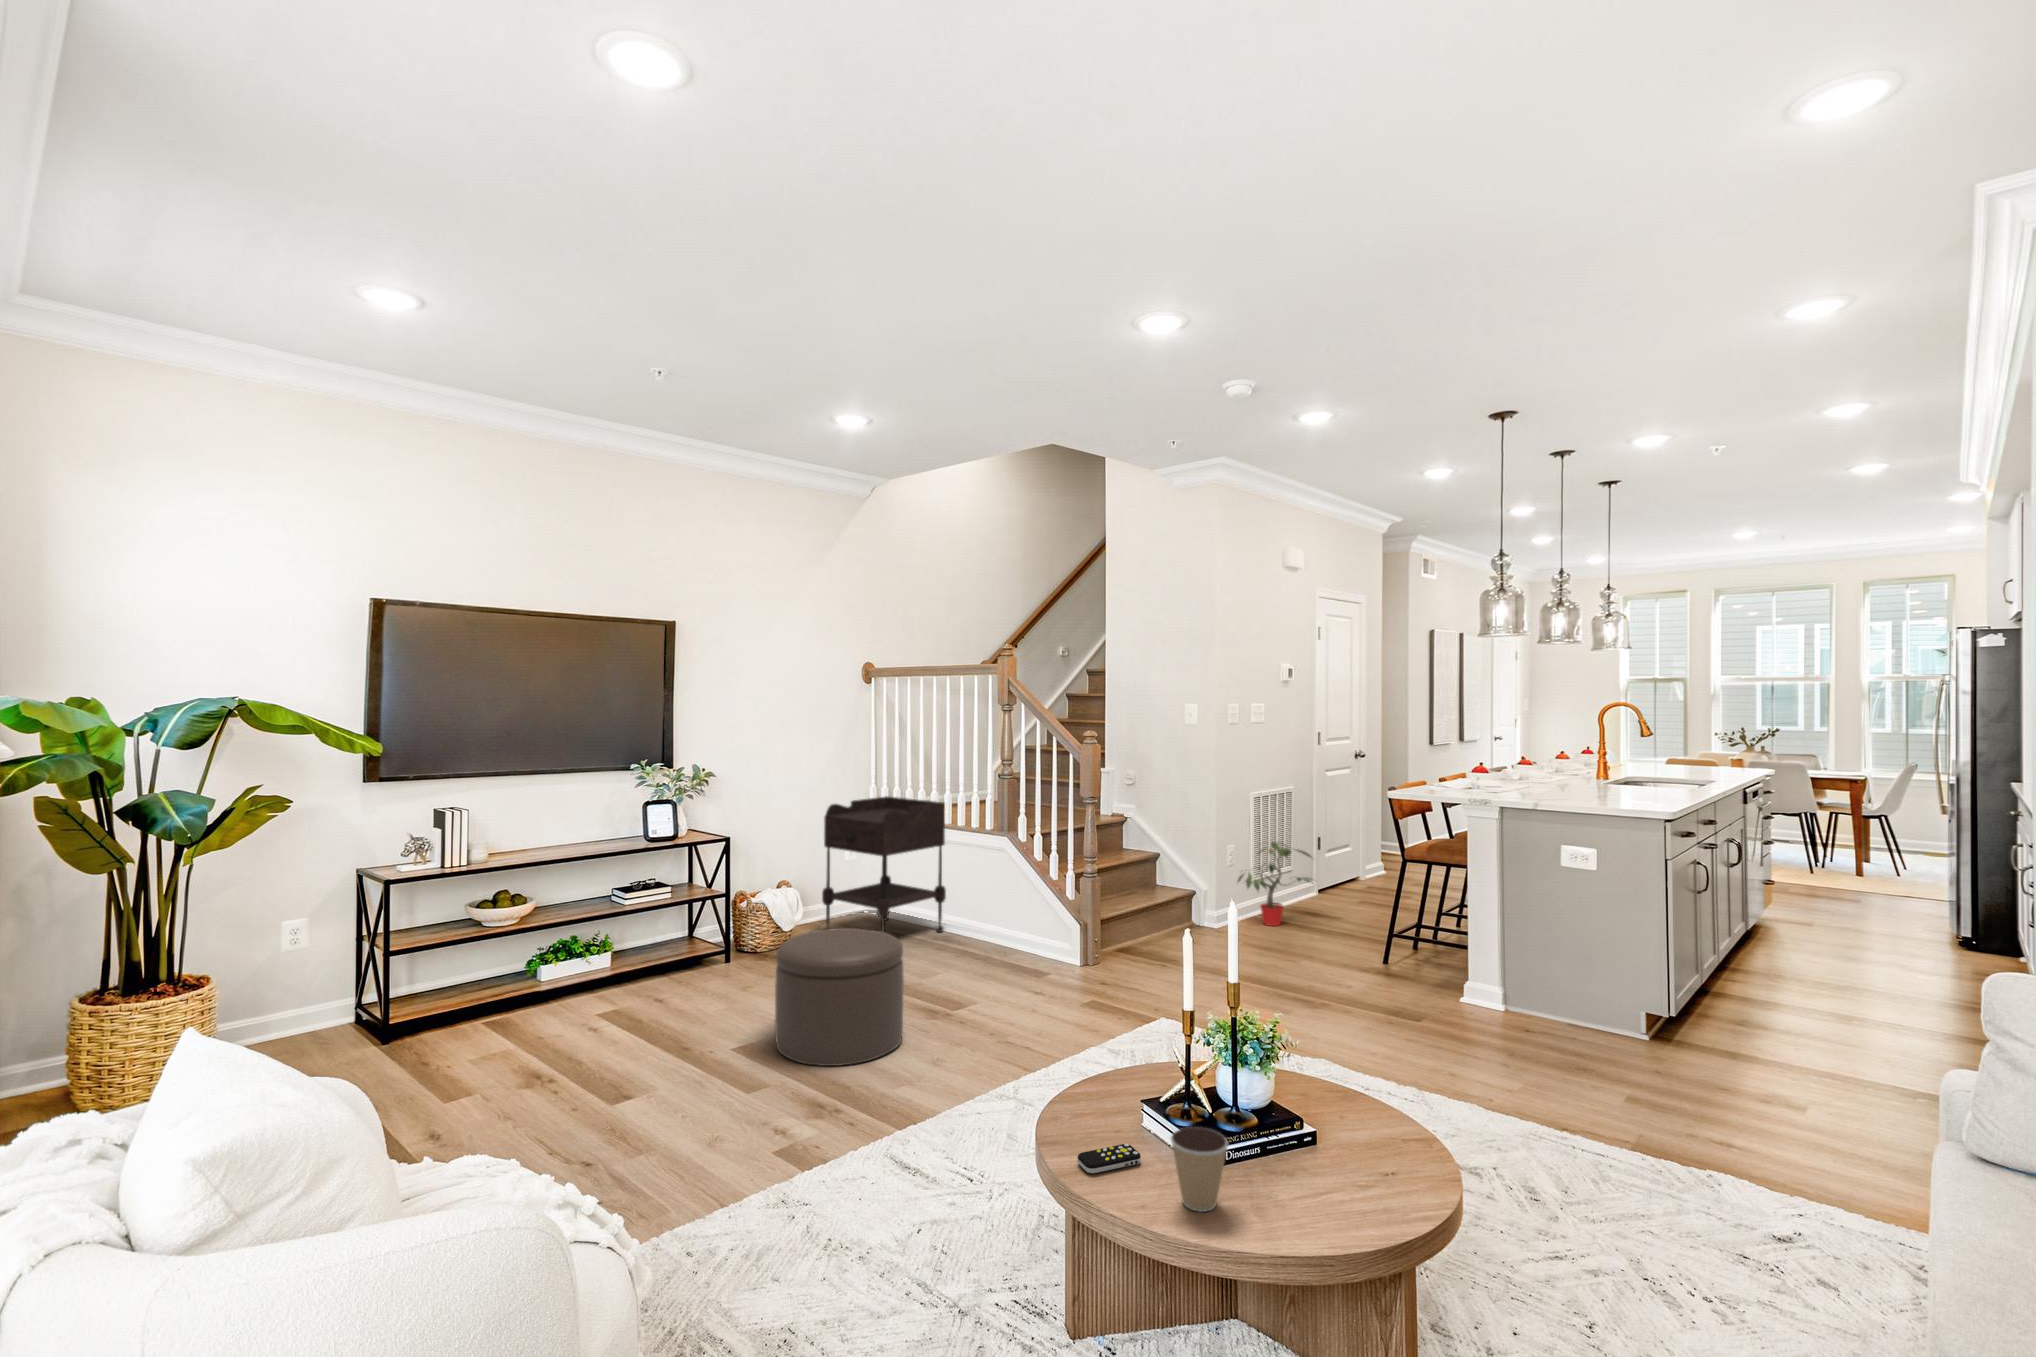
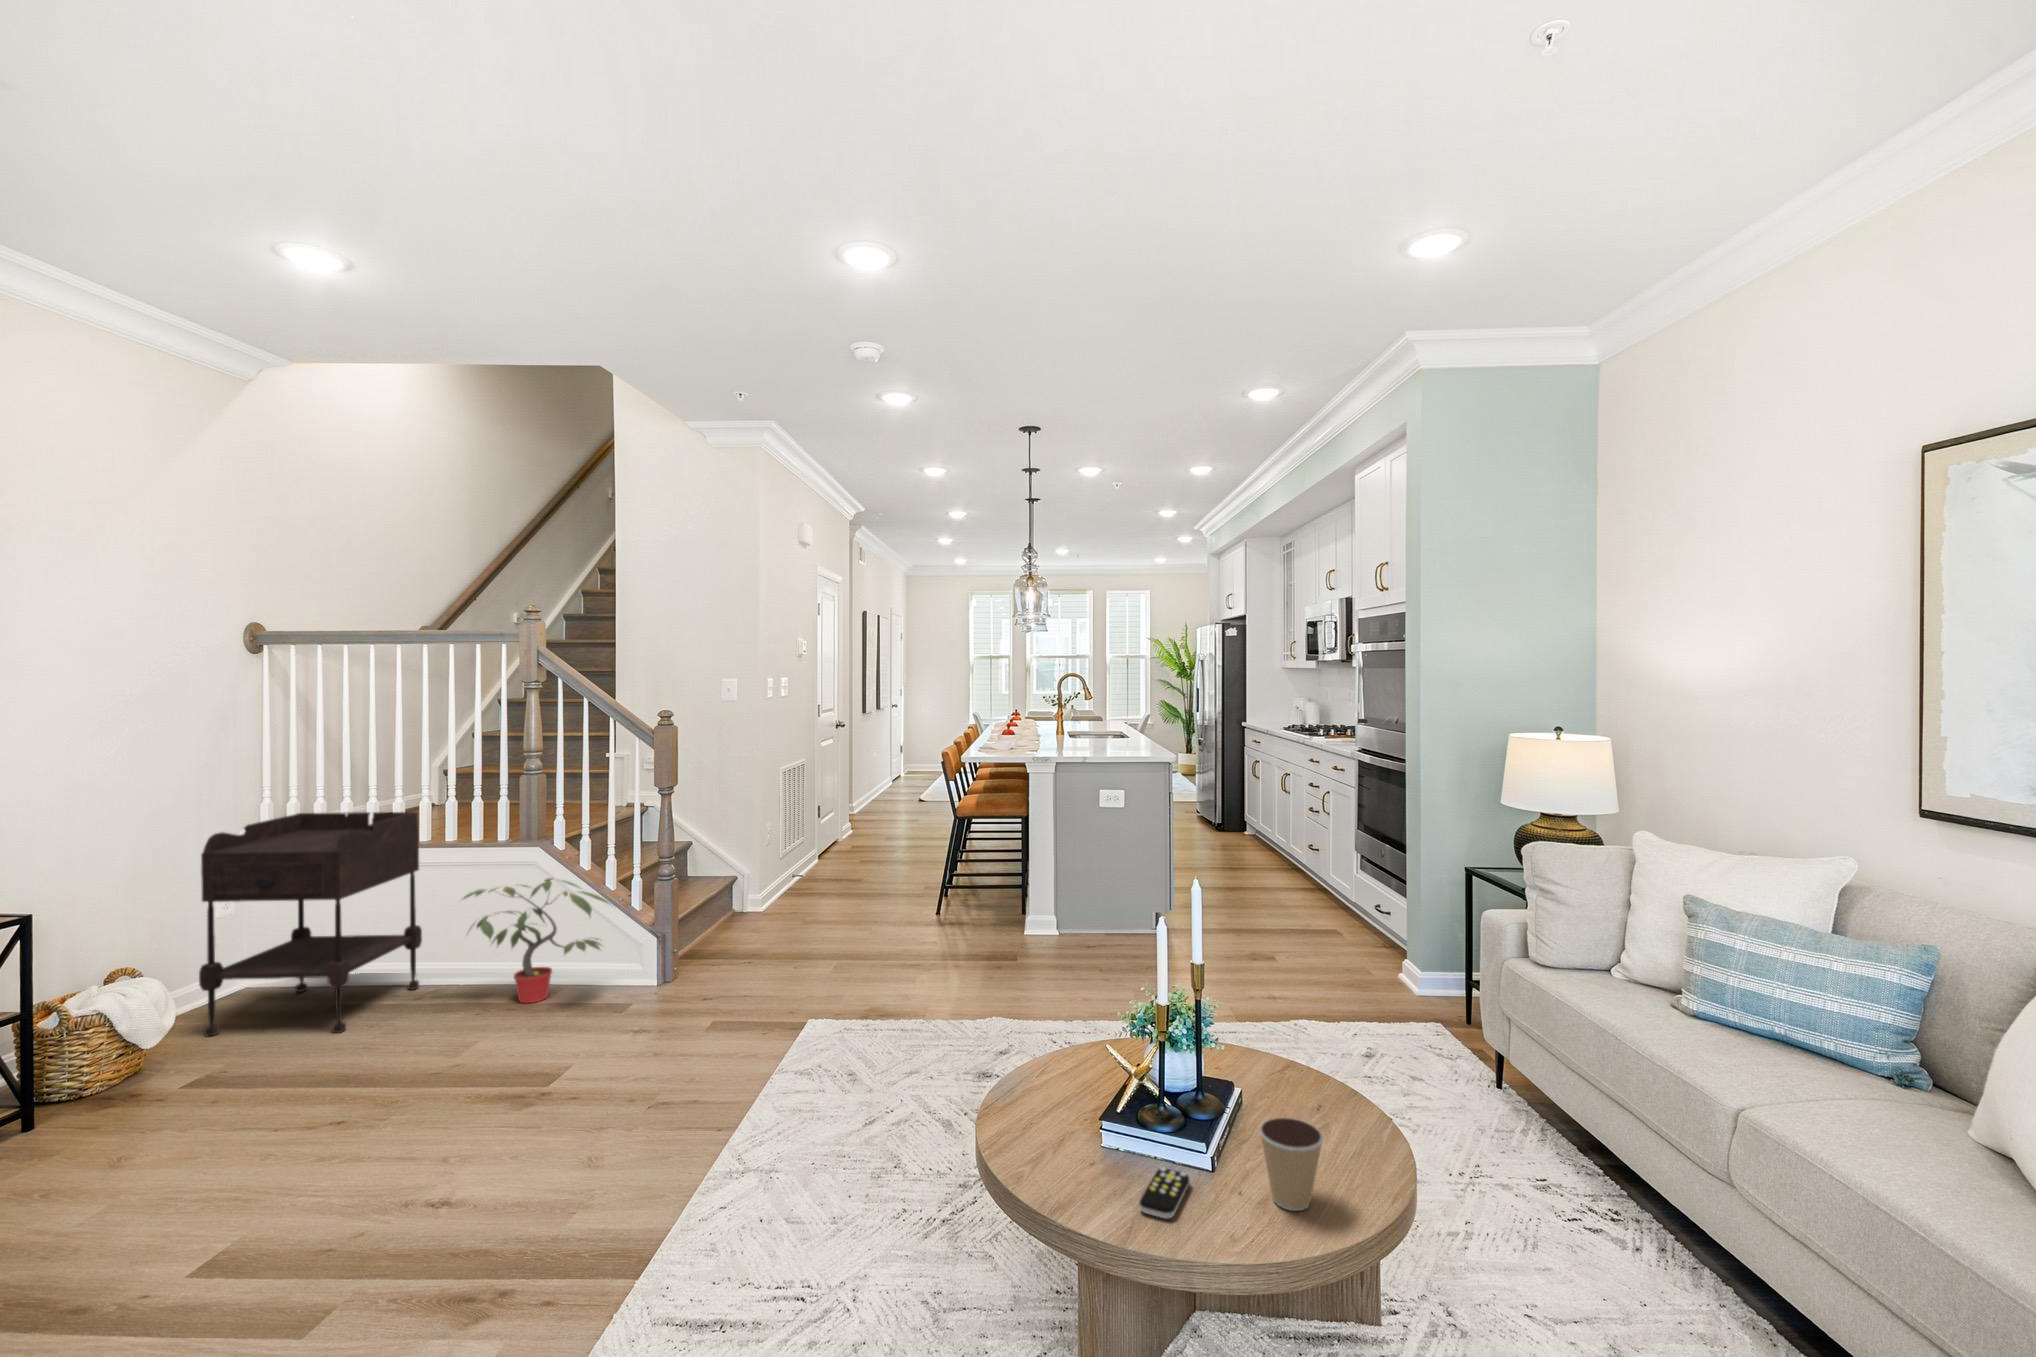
potted plant: present [1238,842,1312,926] -> present [464,878,609,1003]
ottoman: present [775,928,904,1066] -> none [282,1006,514,1246]

